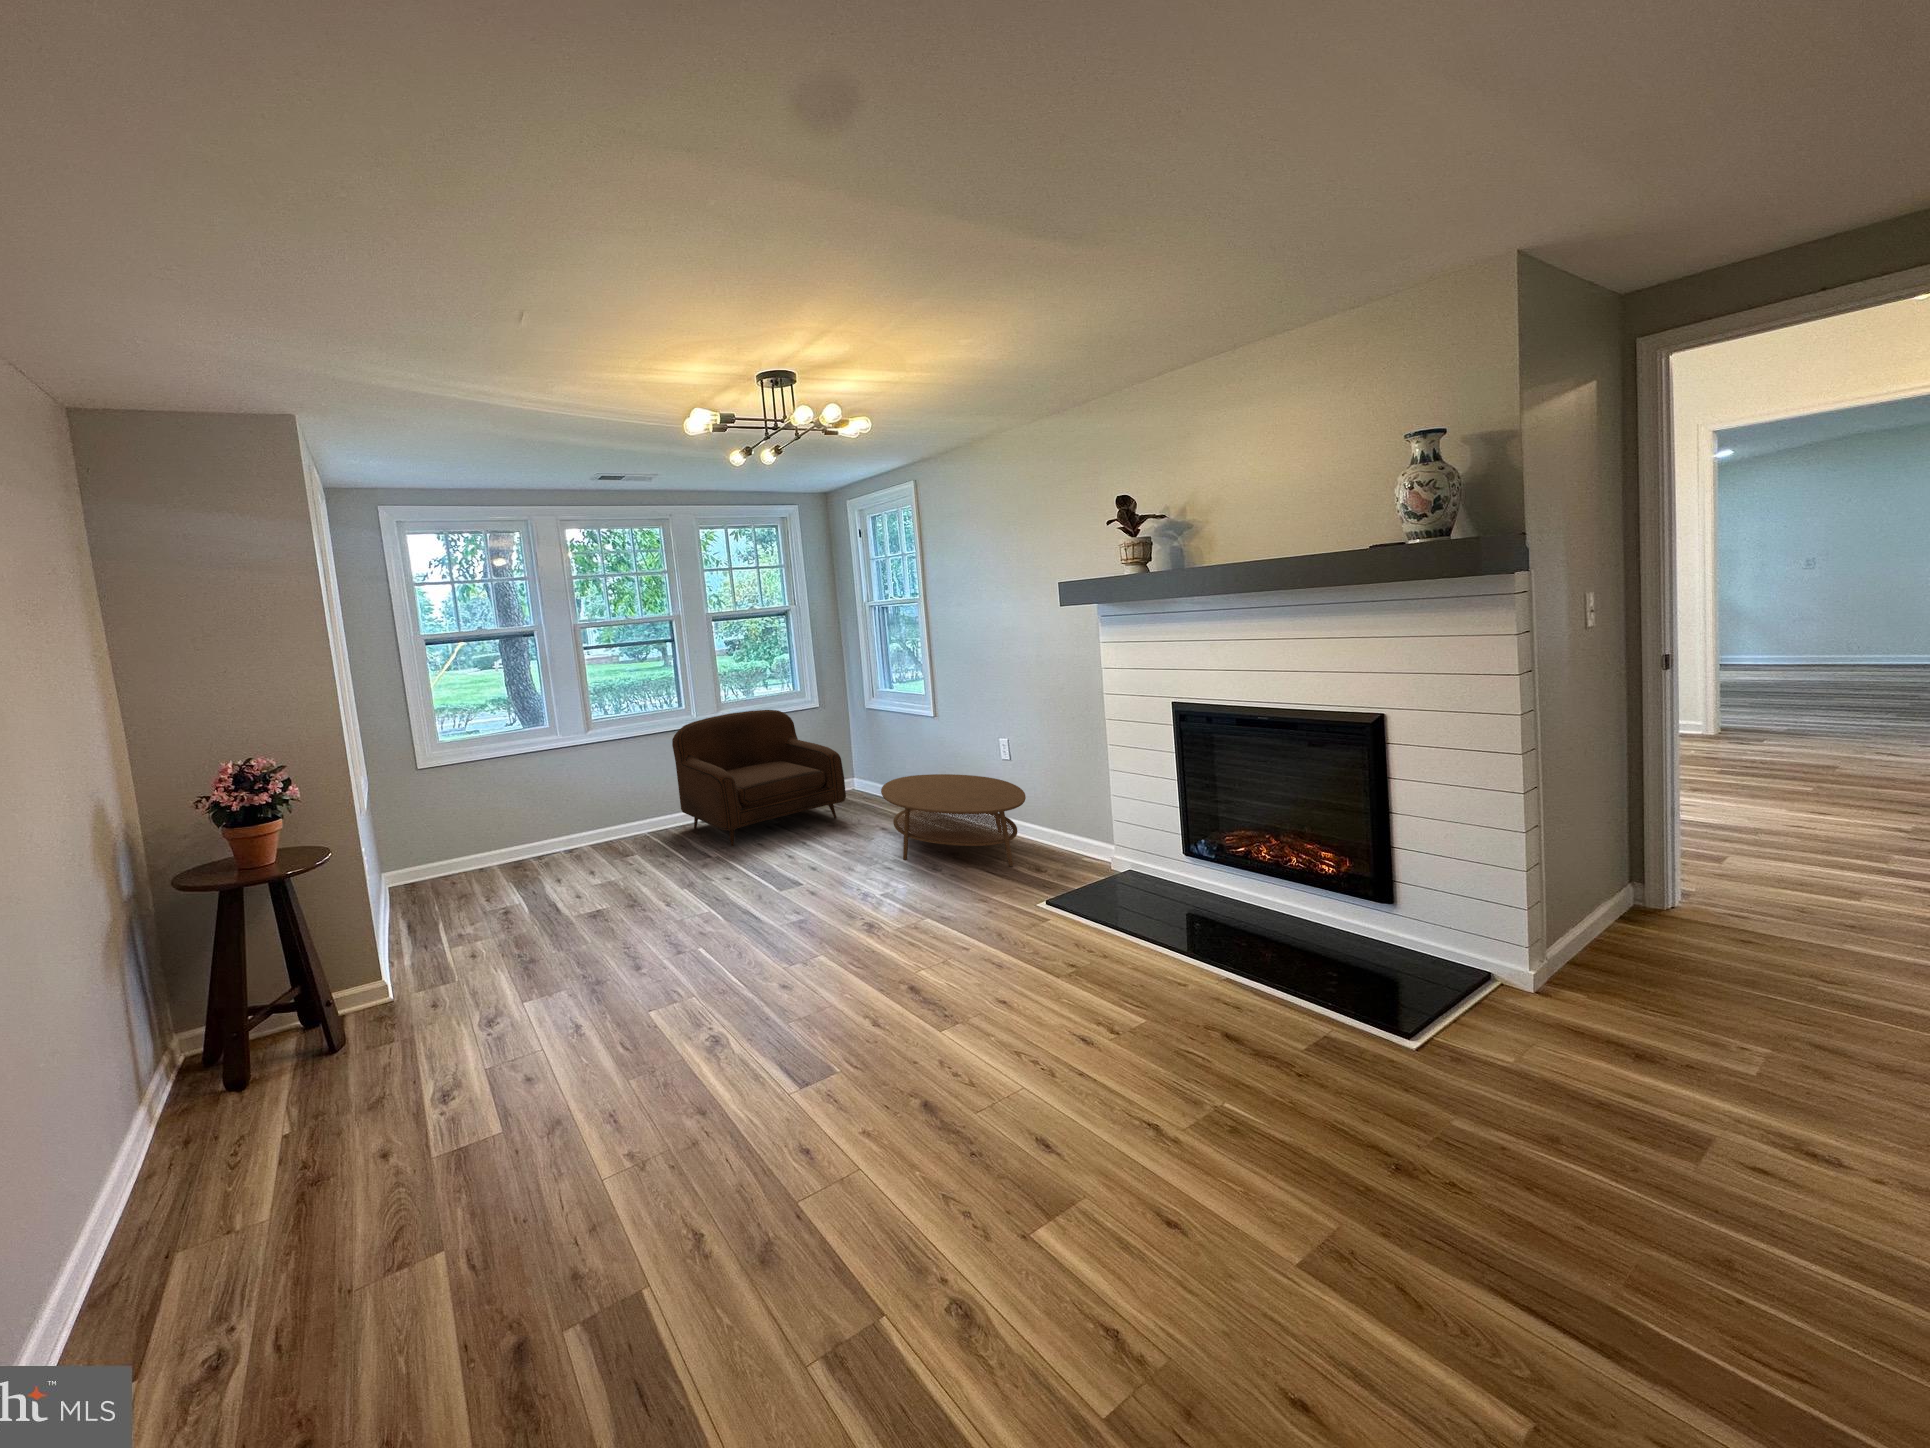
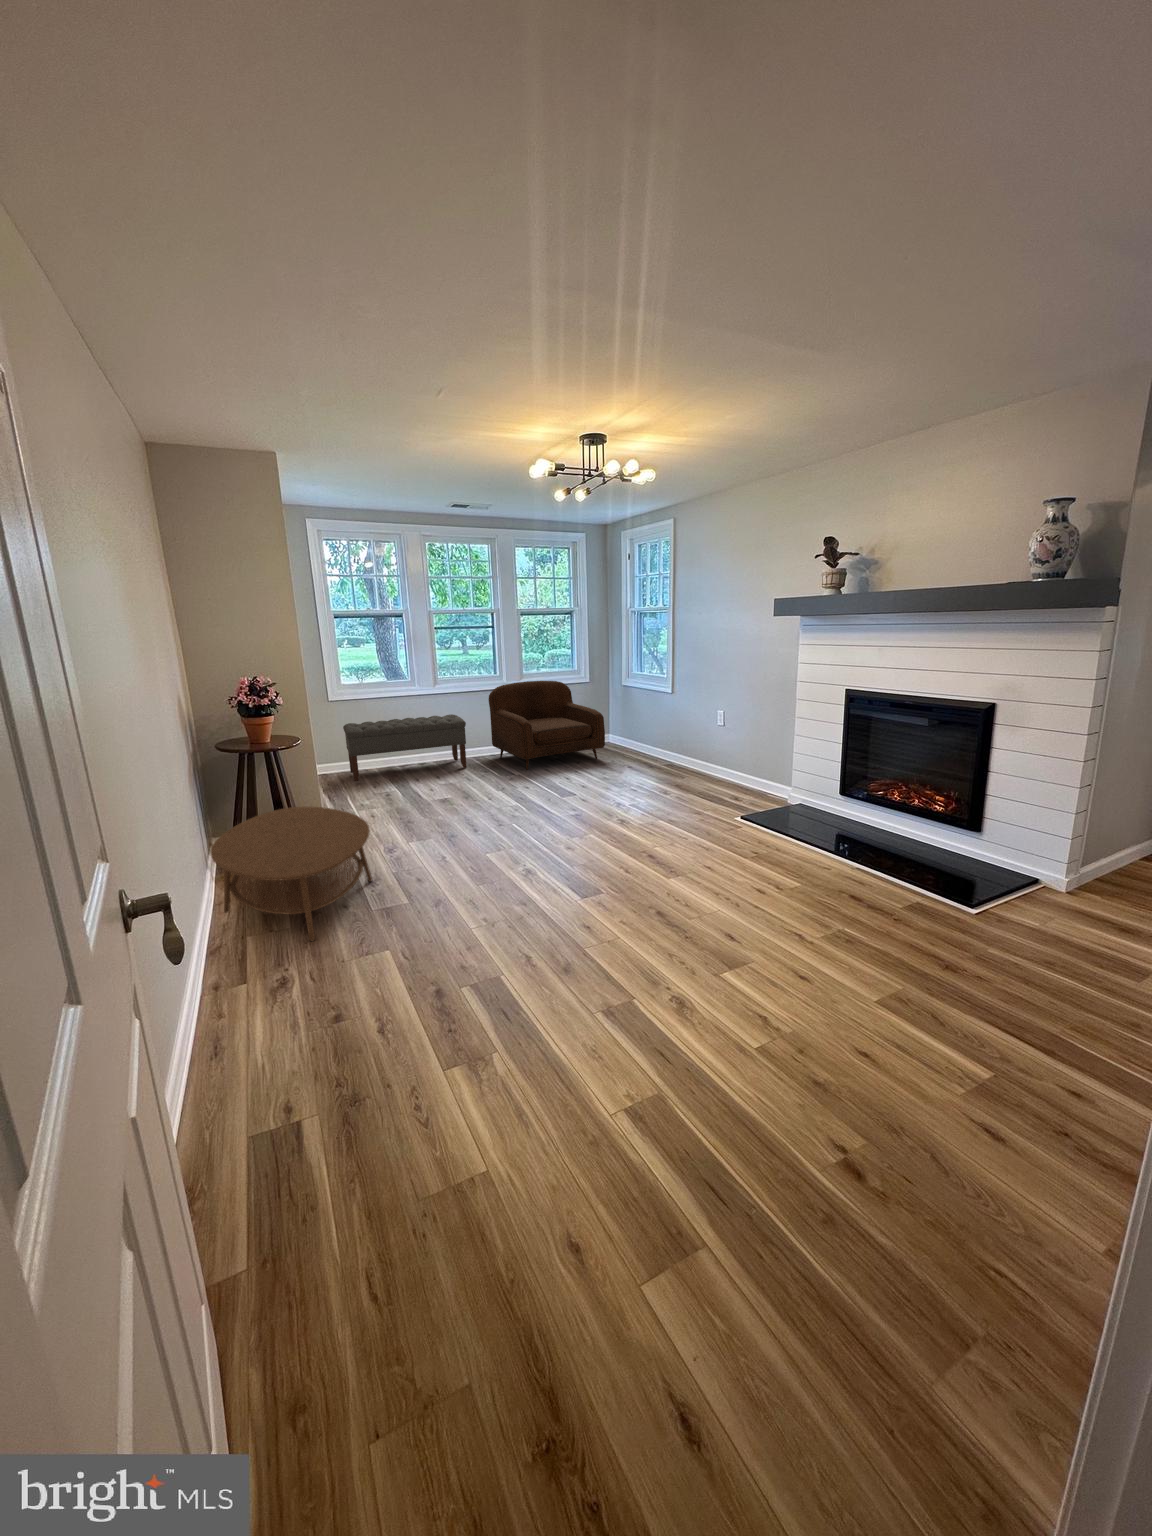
bench: none [445,771,641,890] -> present [343,714,467,781]
coffee table: present [881,774,1026,867] -> present [211,807,372,941]

